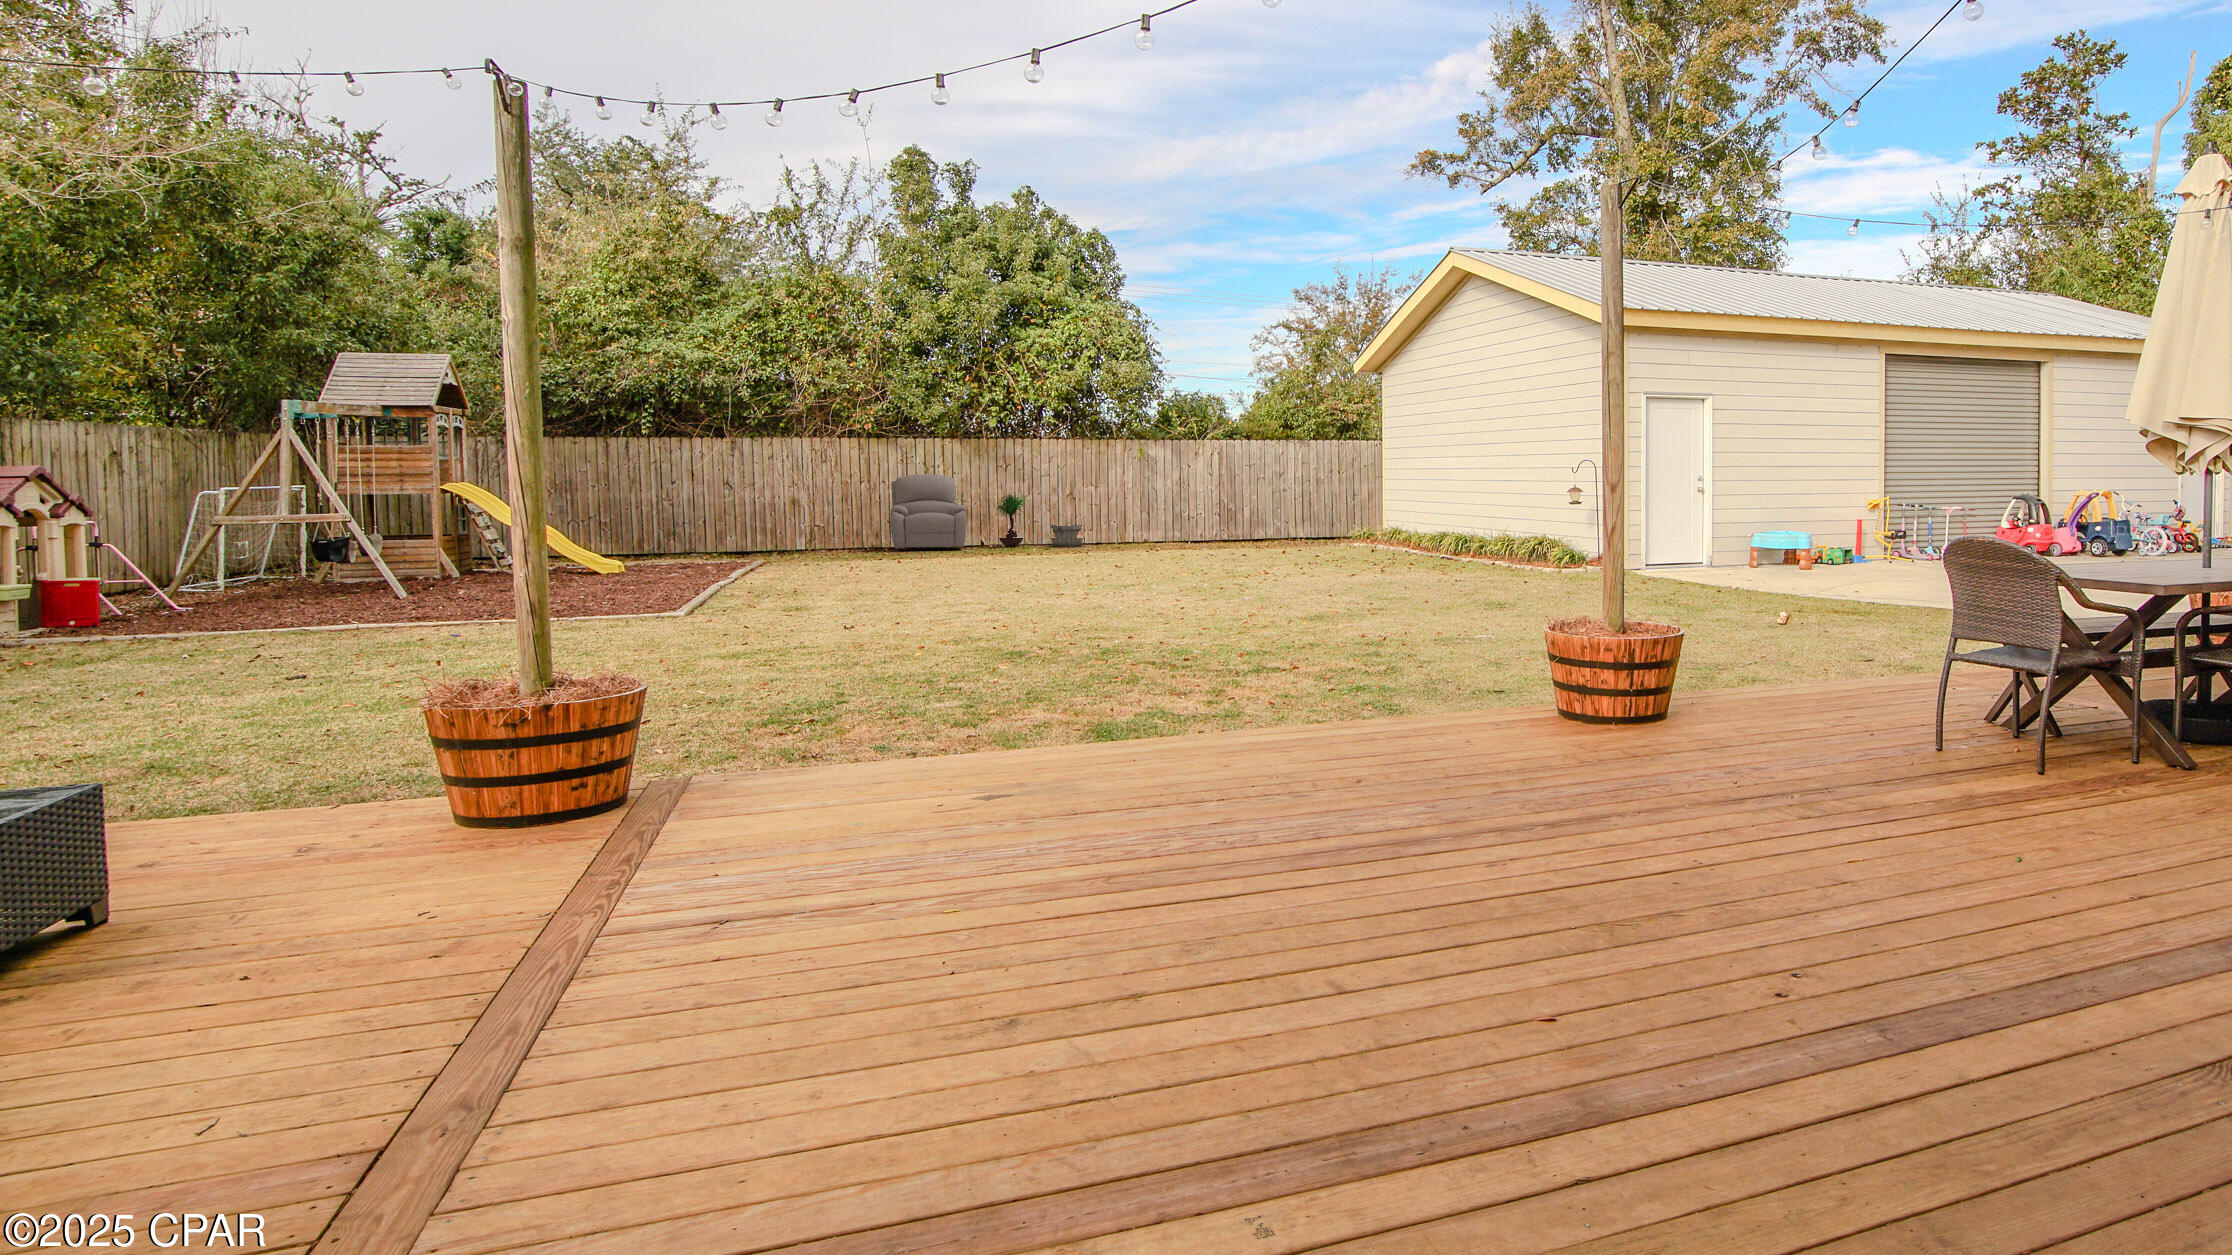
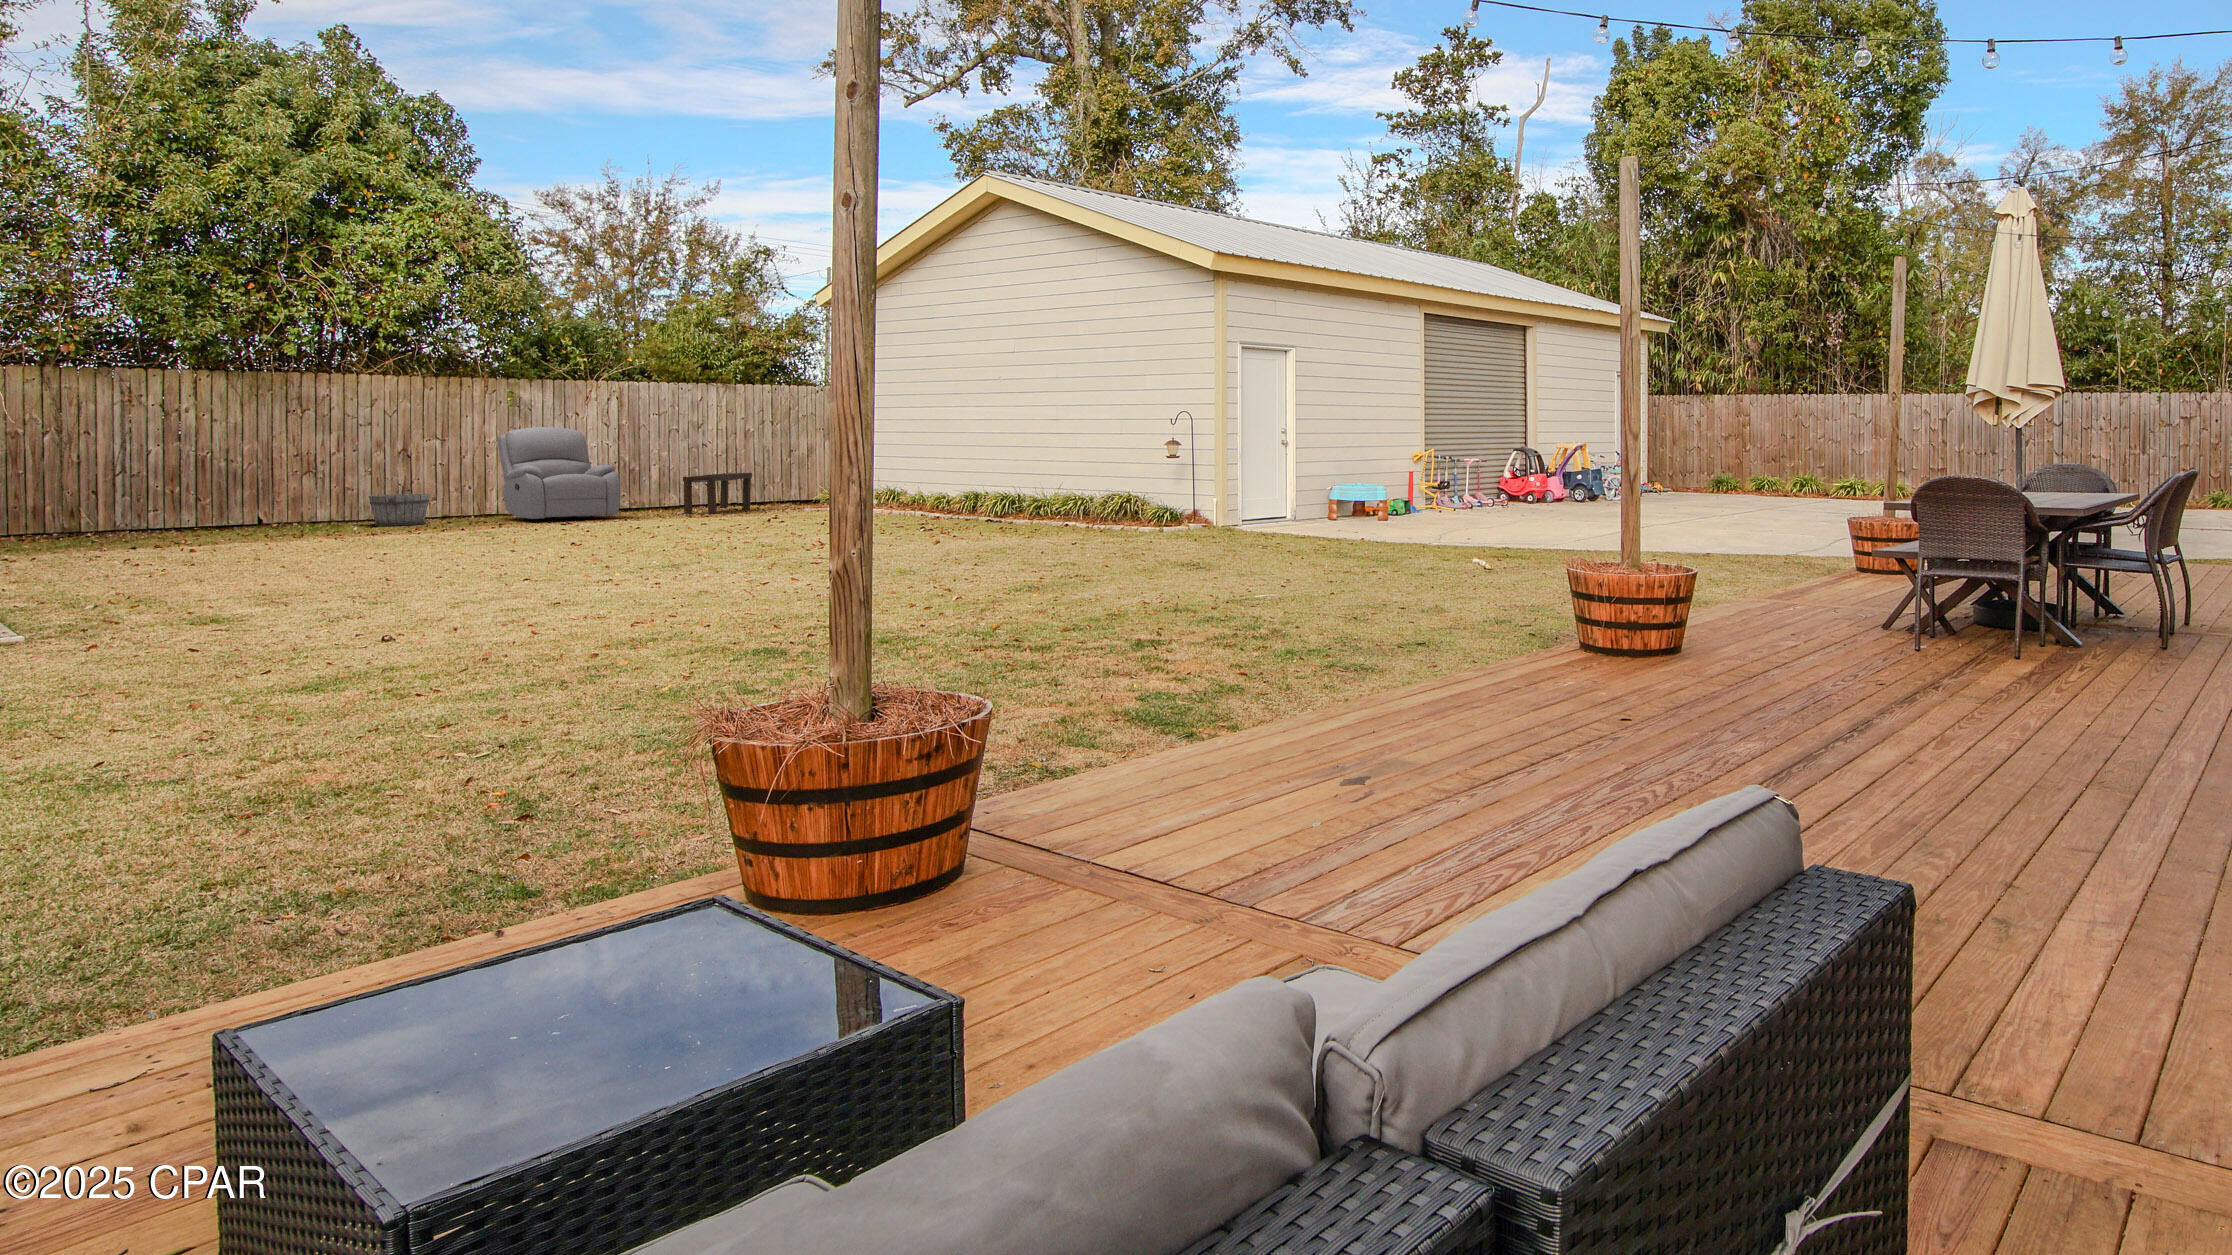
chair: present [890,474,966,551] -> present [497,427,621,521]
potted tree: present [996,495,1026,547] -> none [276,447,335,528]
bench: none [1257,512,1311,545] -> present [683,473,752,514]

